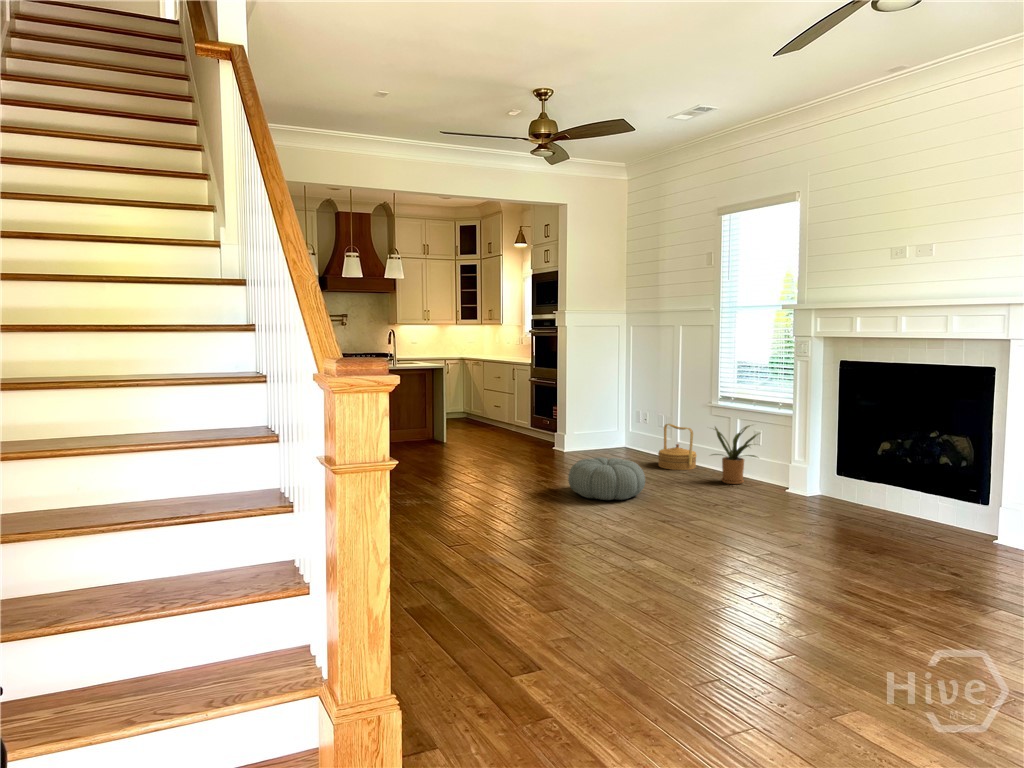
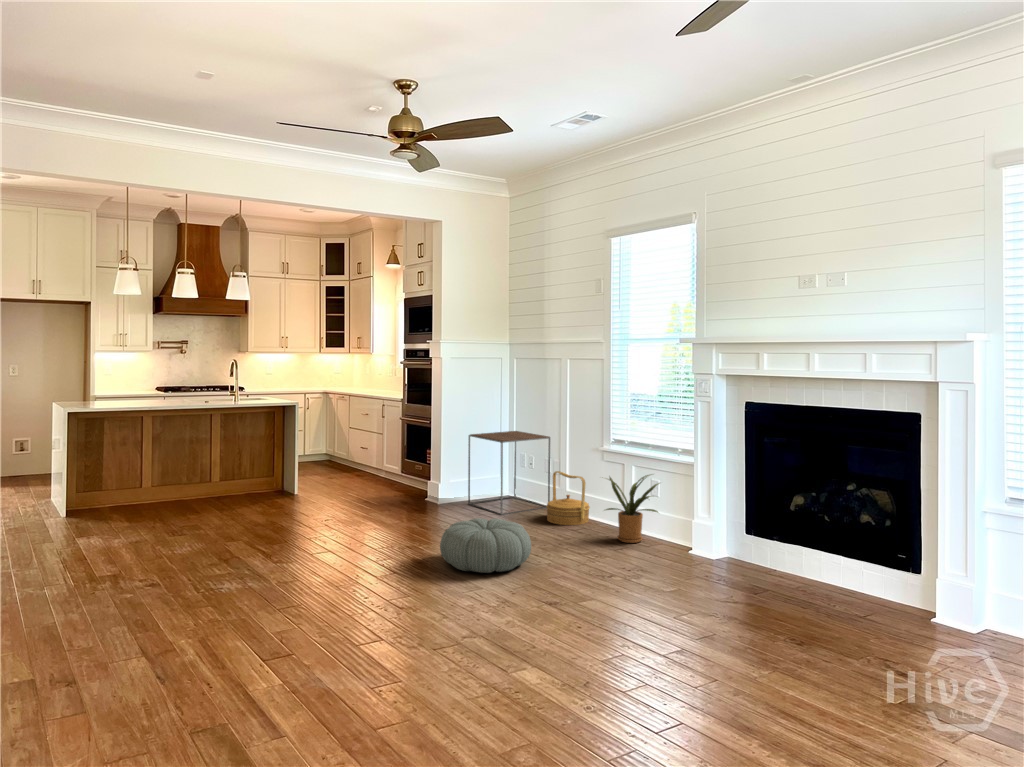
side table: none [588,390,662,461] -> present [468,431,550,515]

